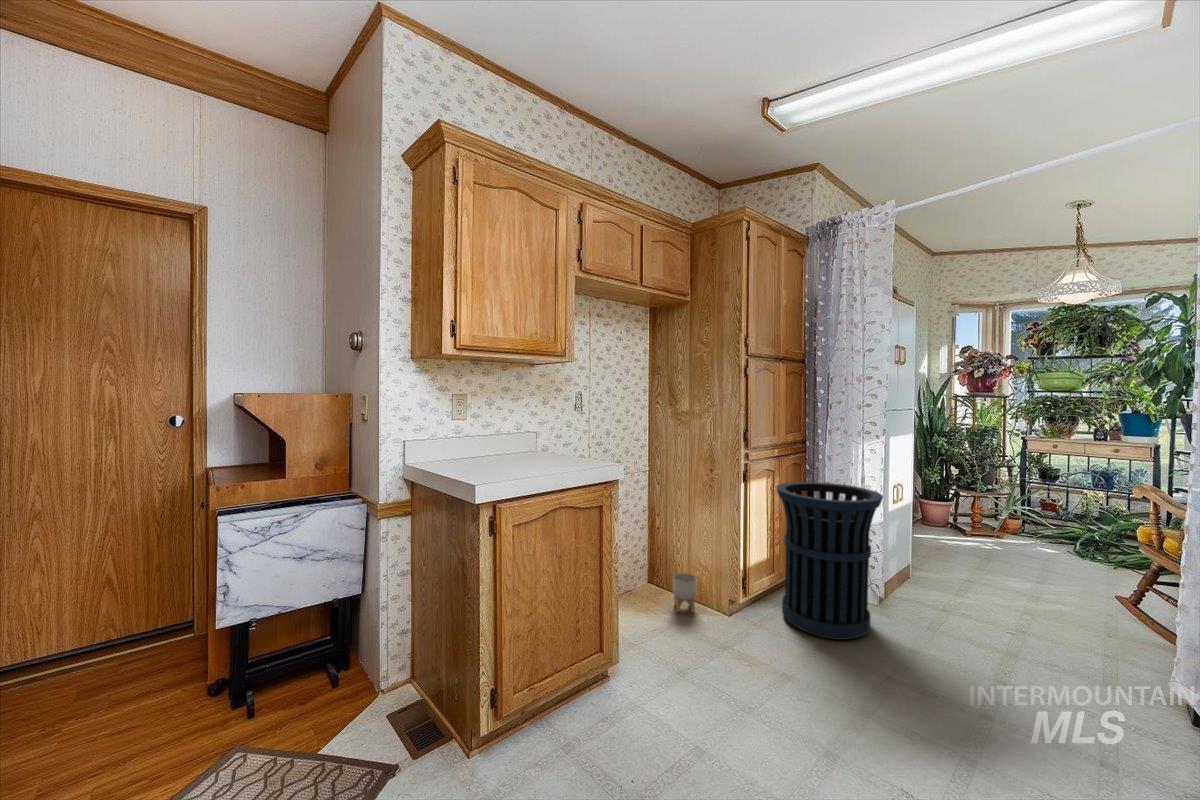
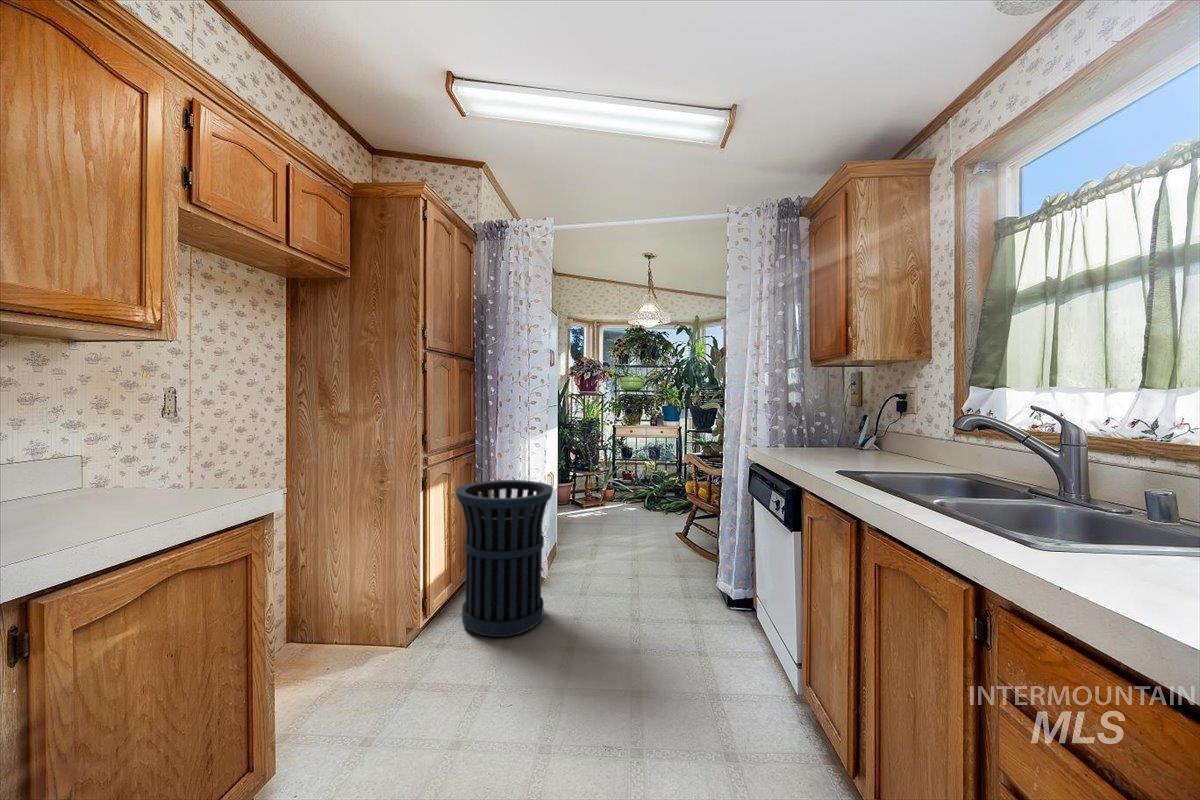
planter: present [673,573,697,613] -> none [332,612,364,665]

